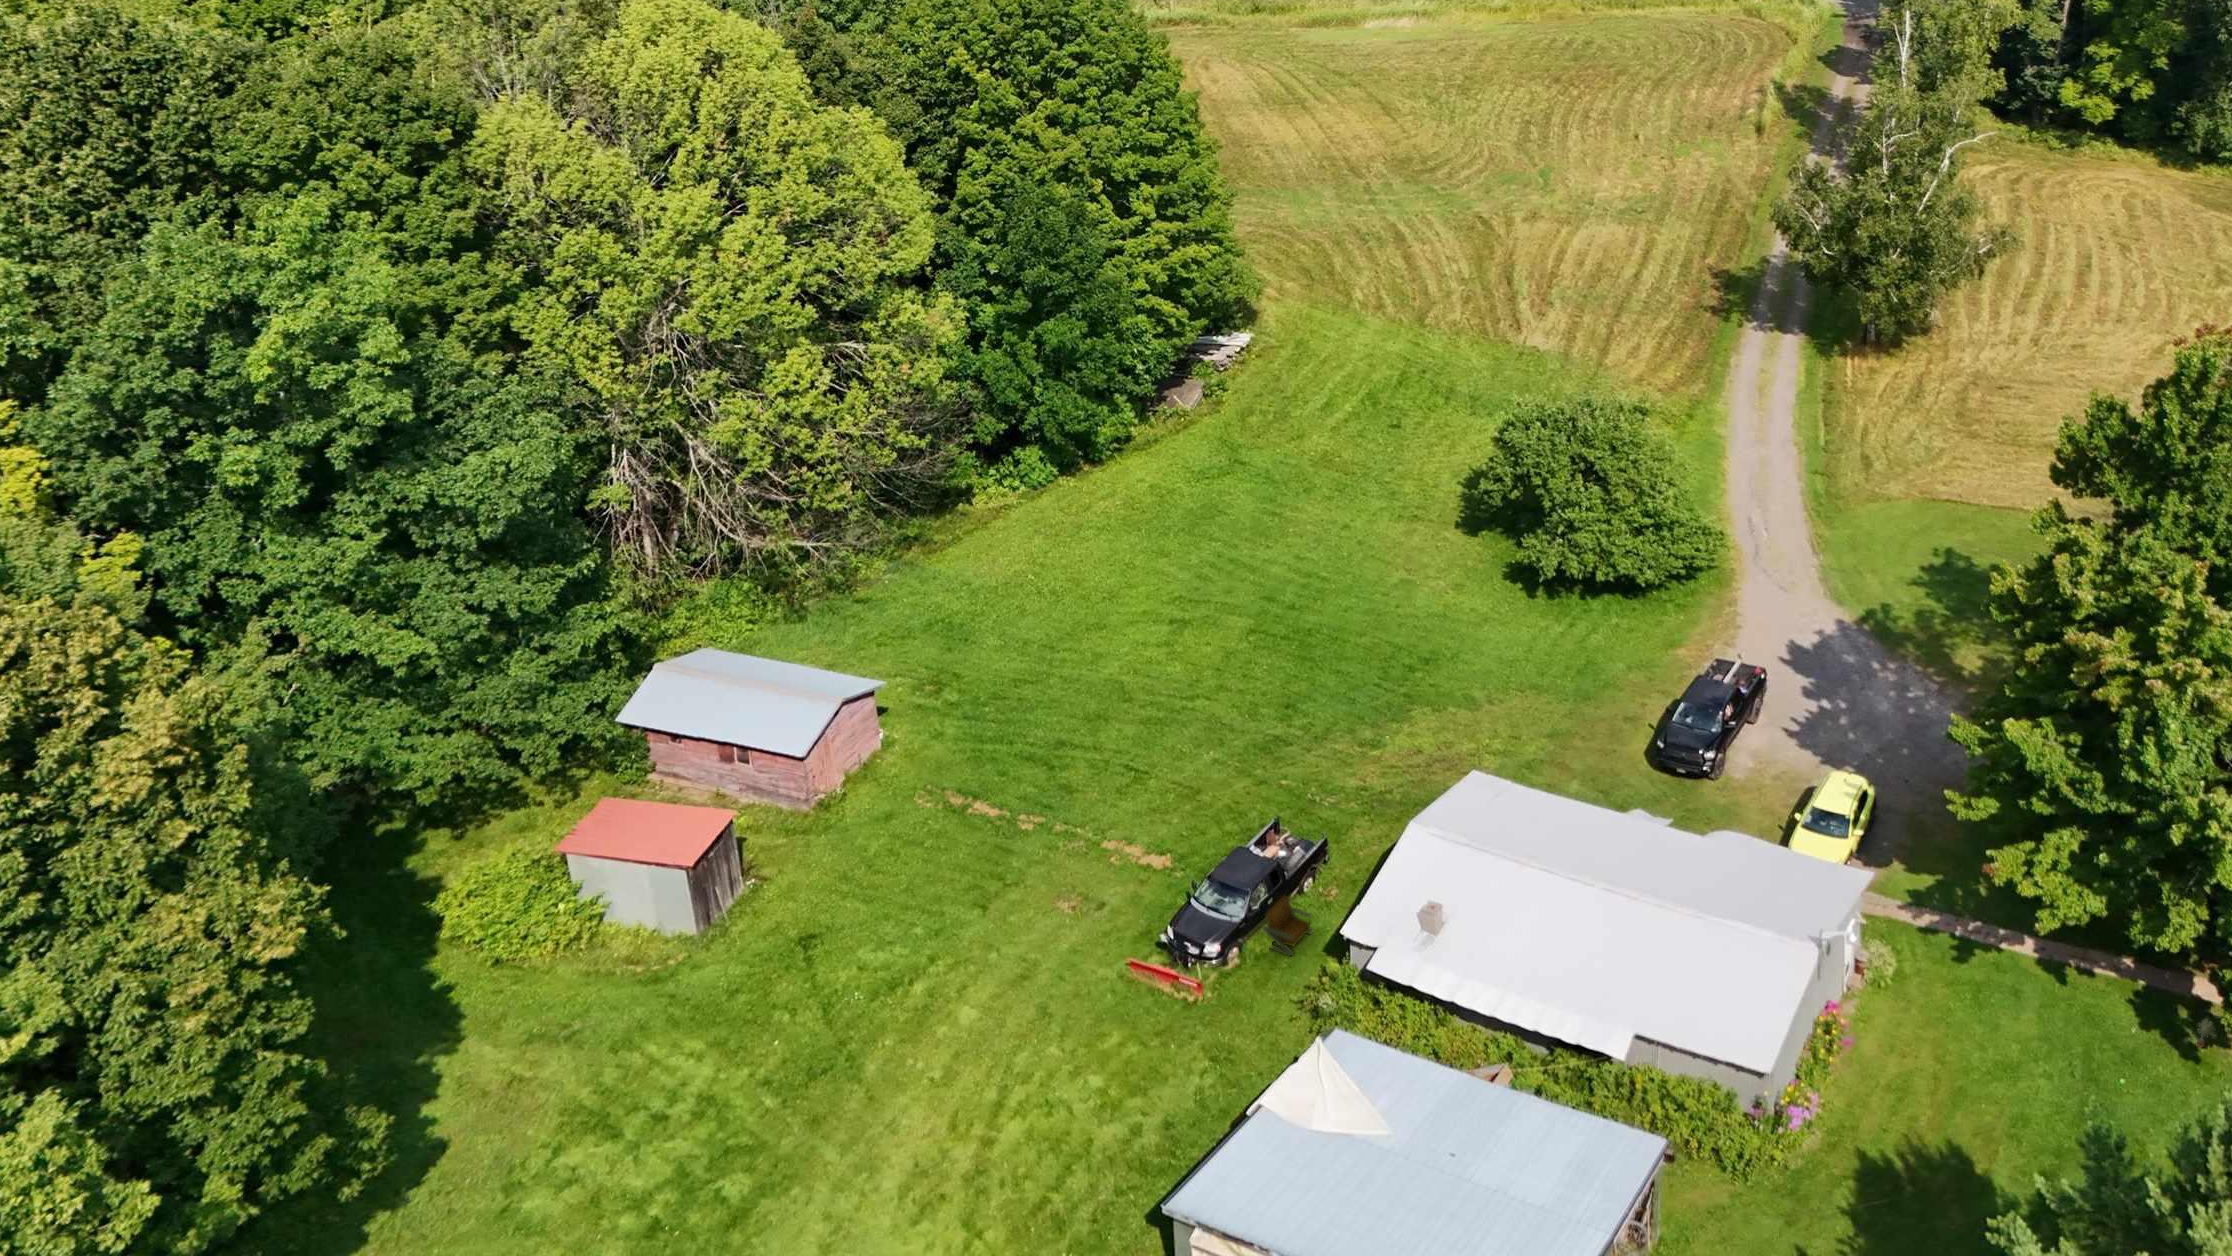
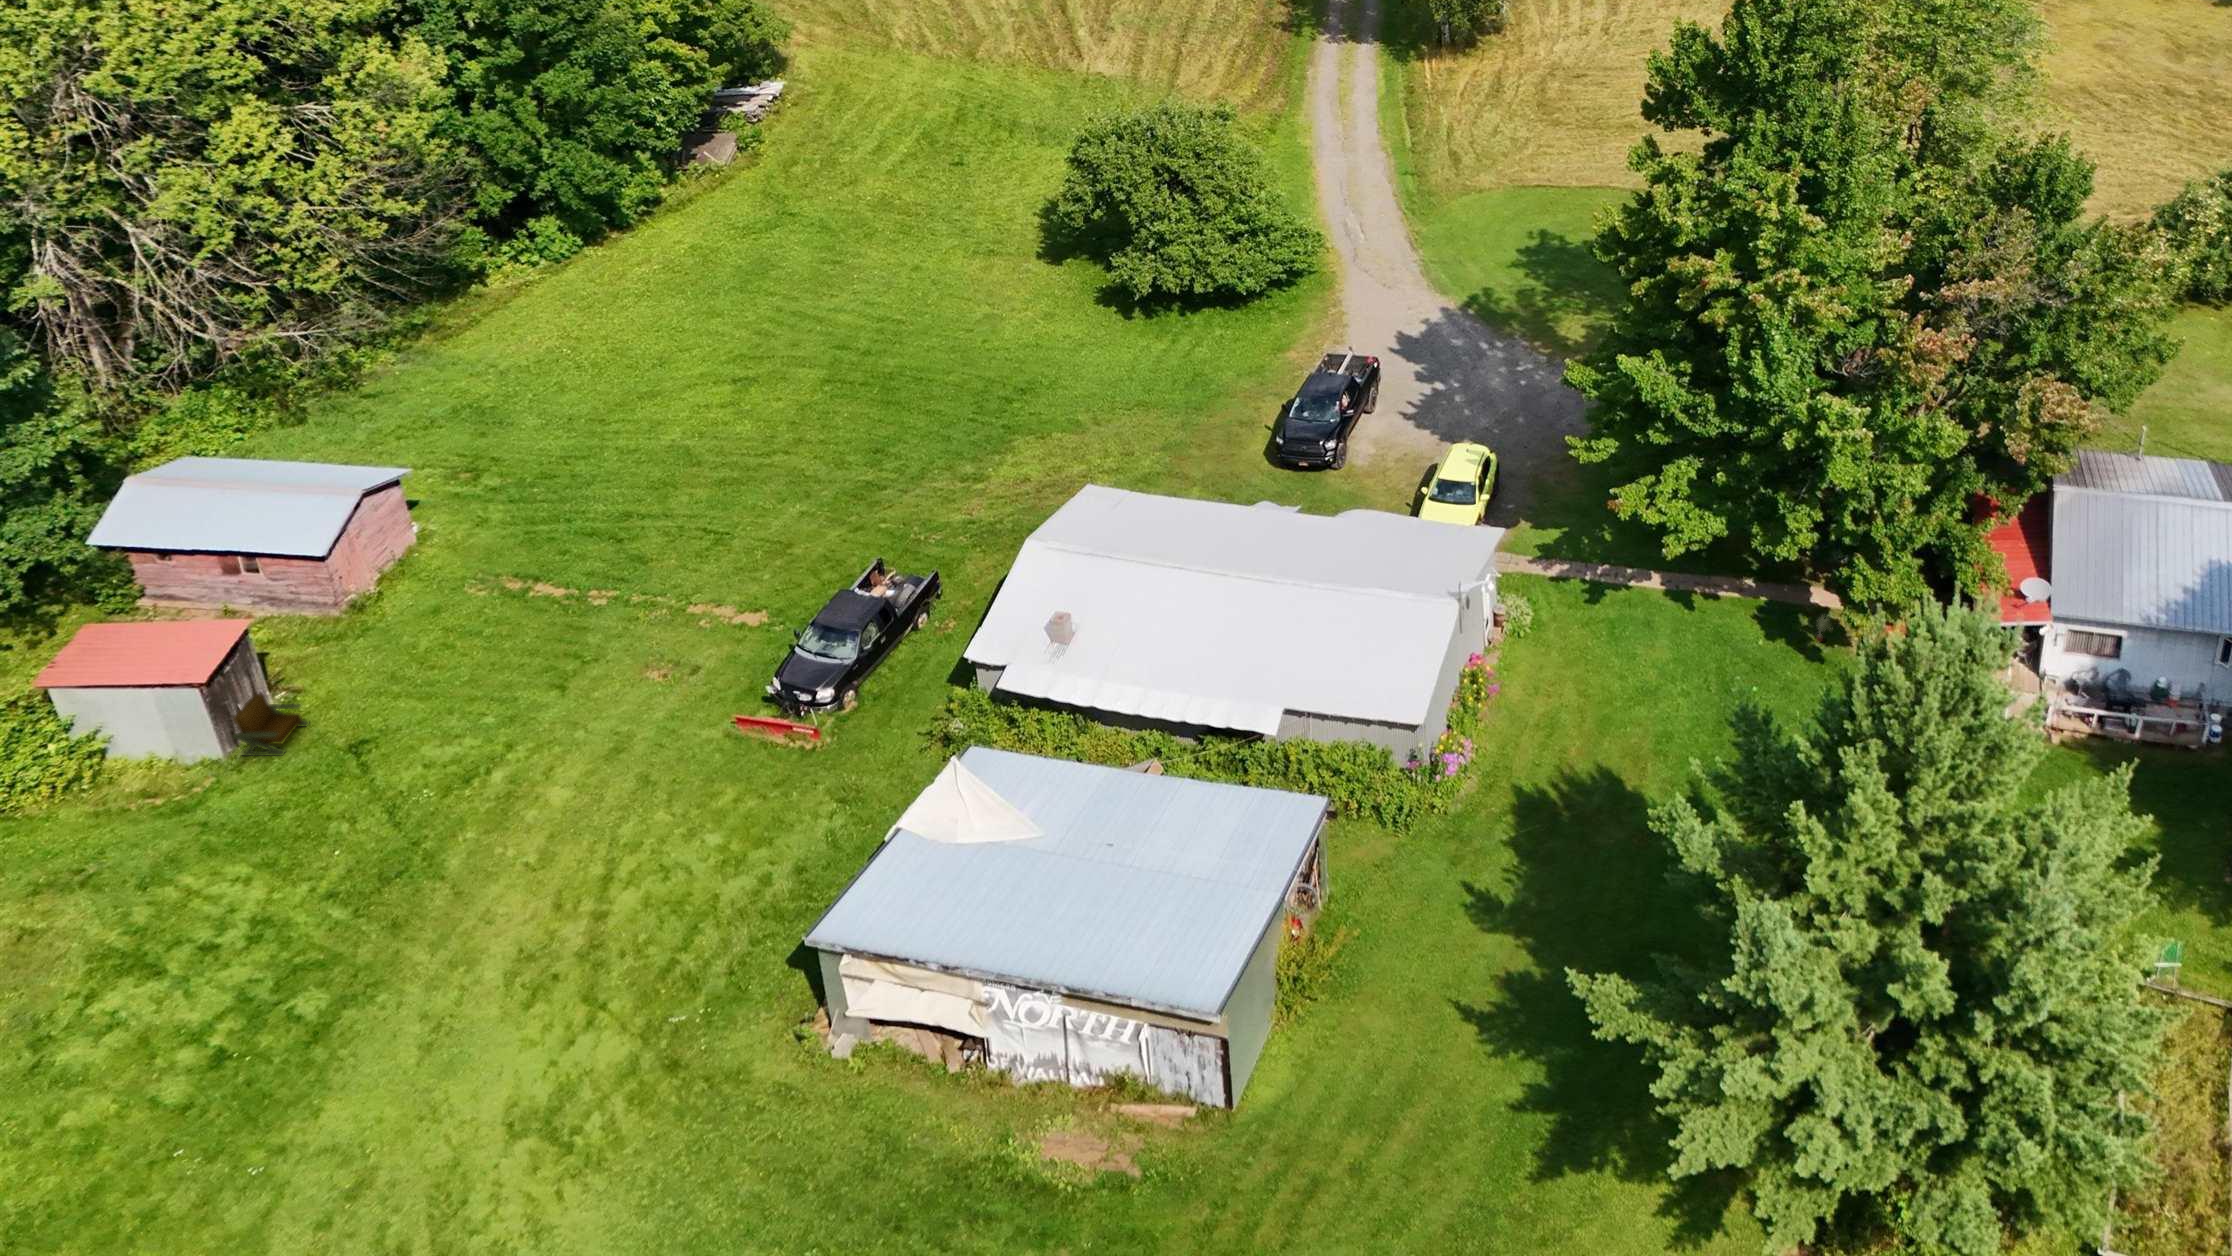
lounge chair: present [1262,896,1313,956] -> present [233,694,310,756]

